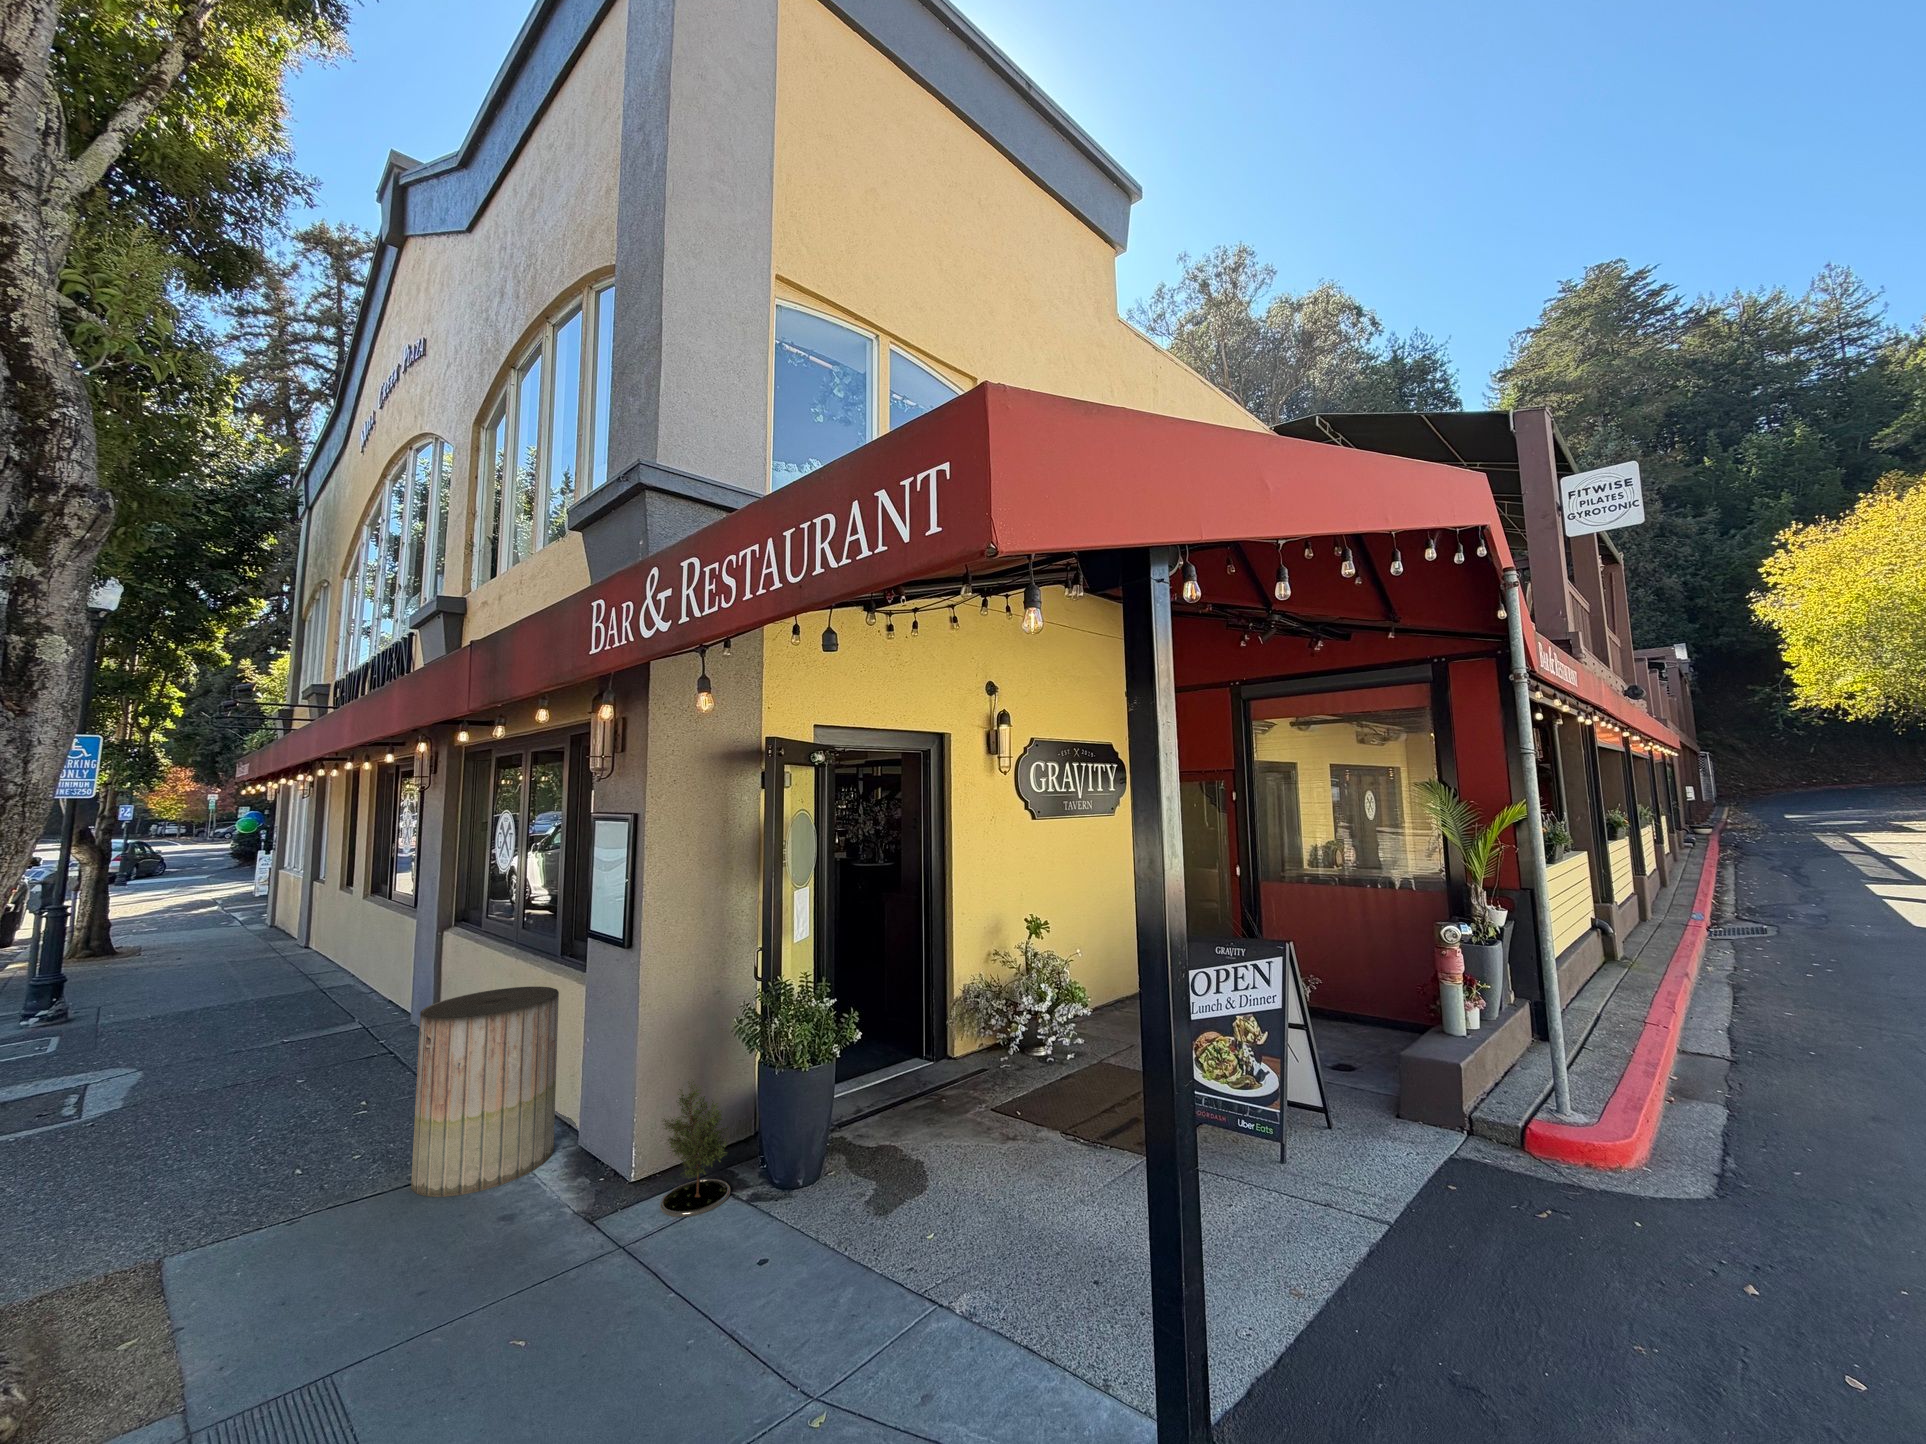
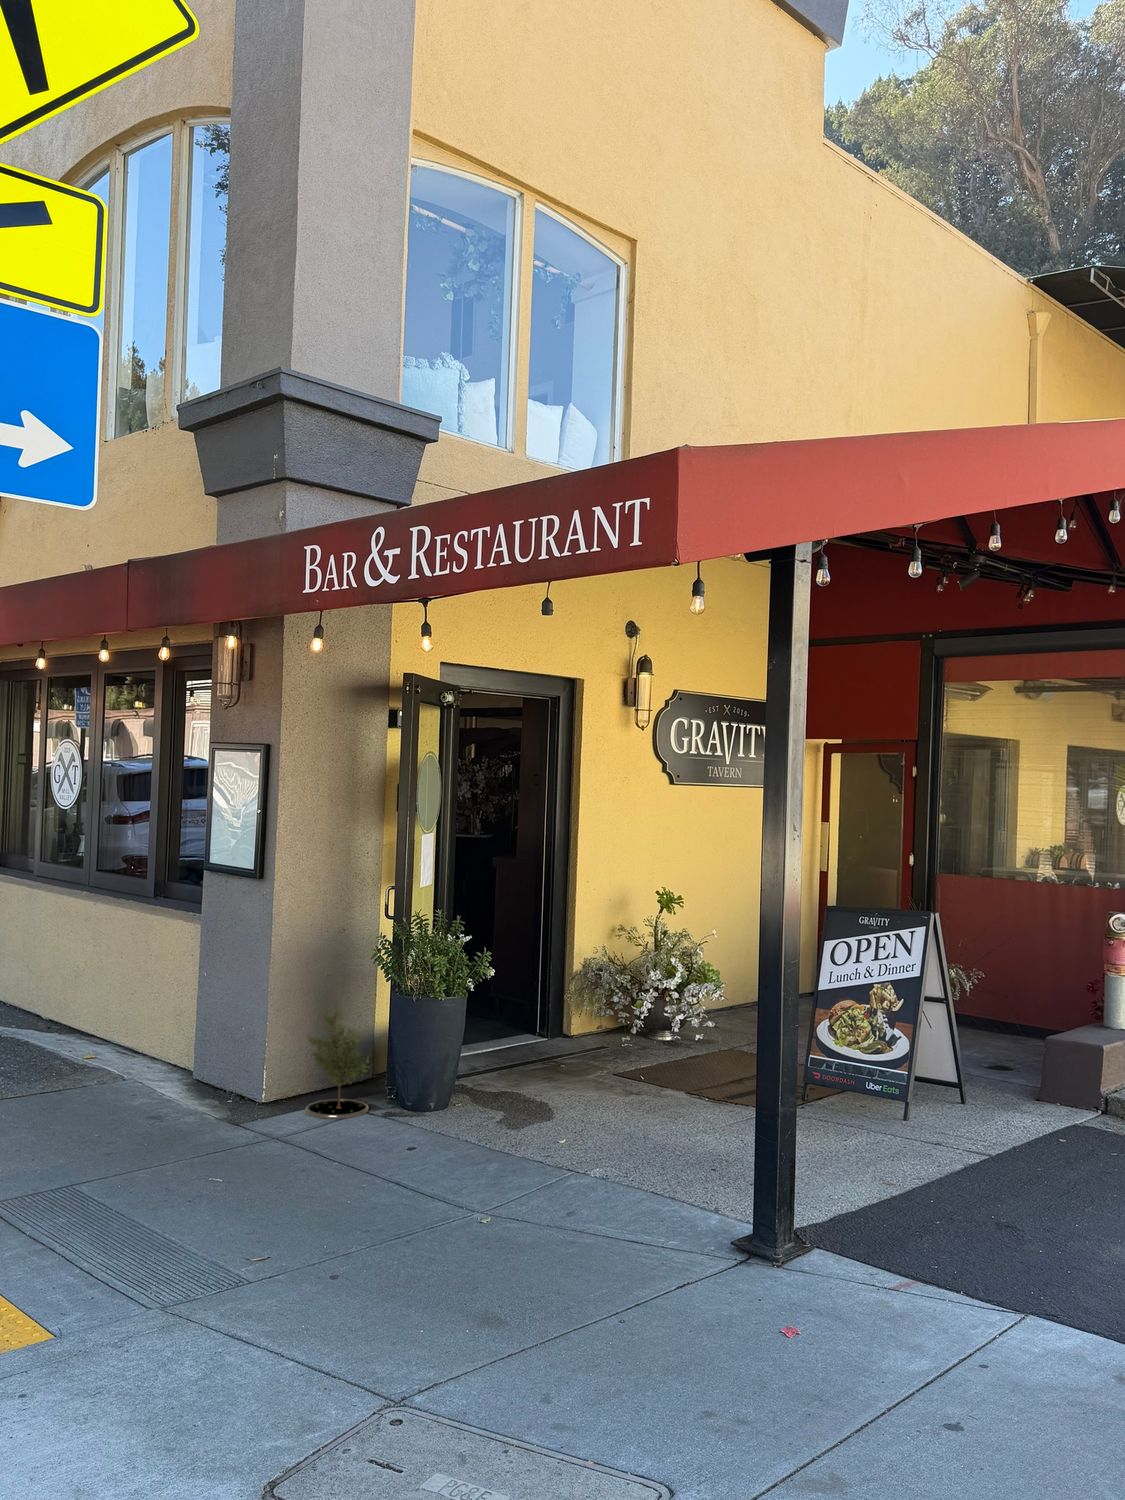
trash can: present [411,986,559,1197] -> none [49,919,177,1098]

